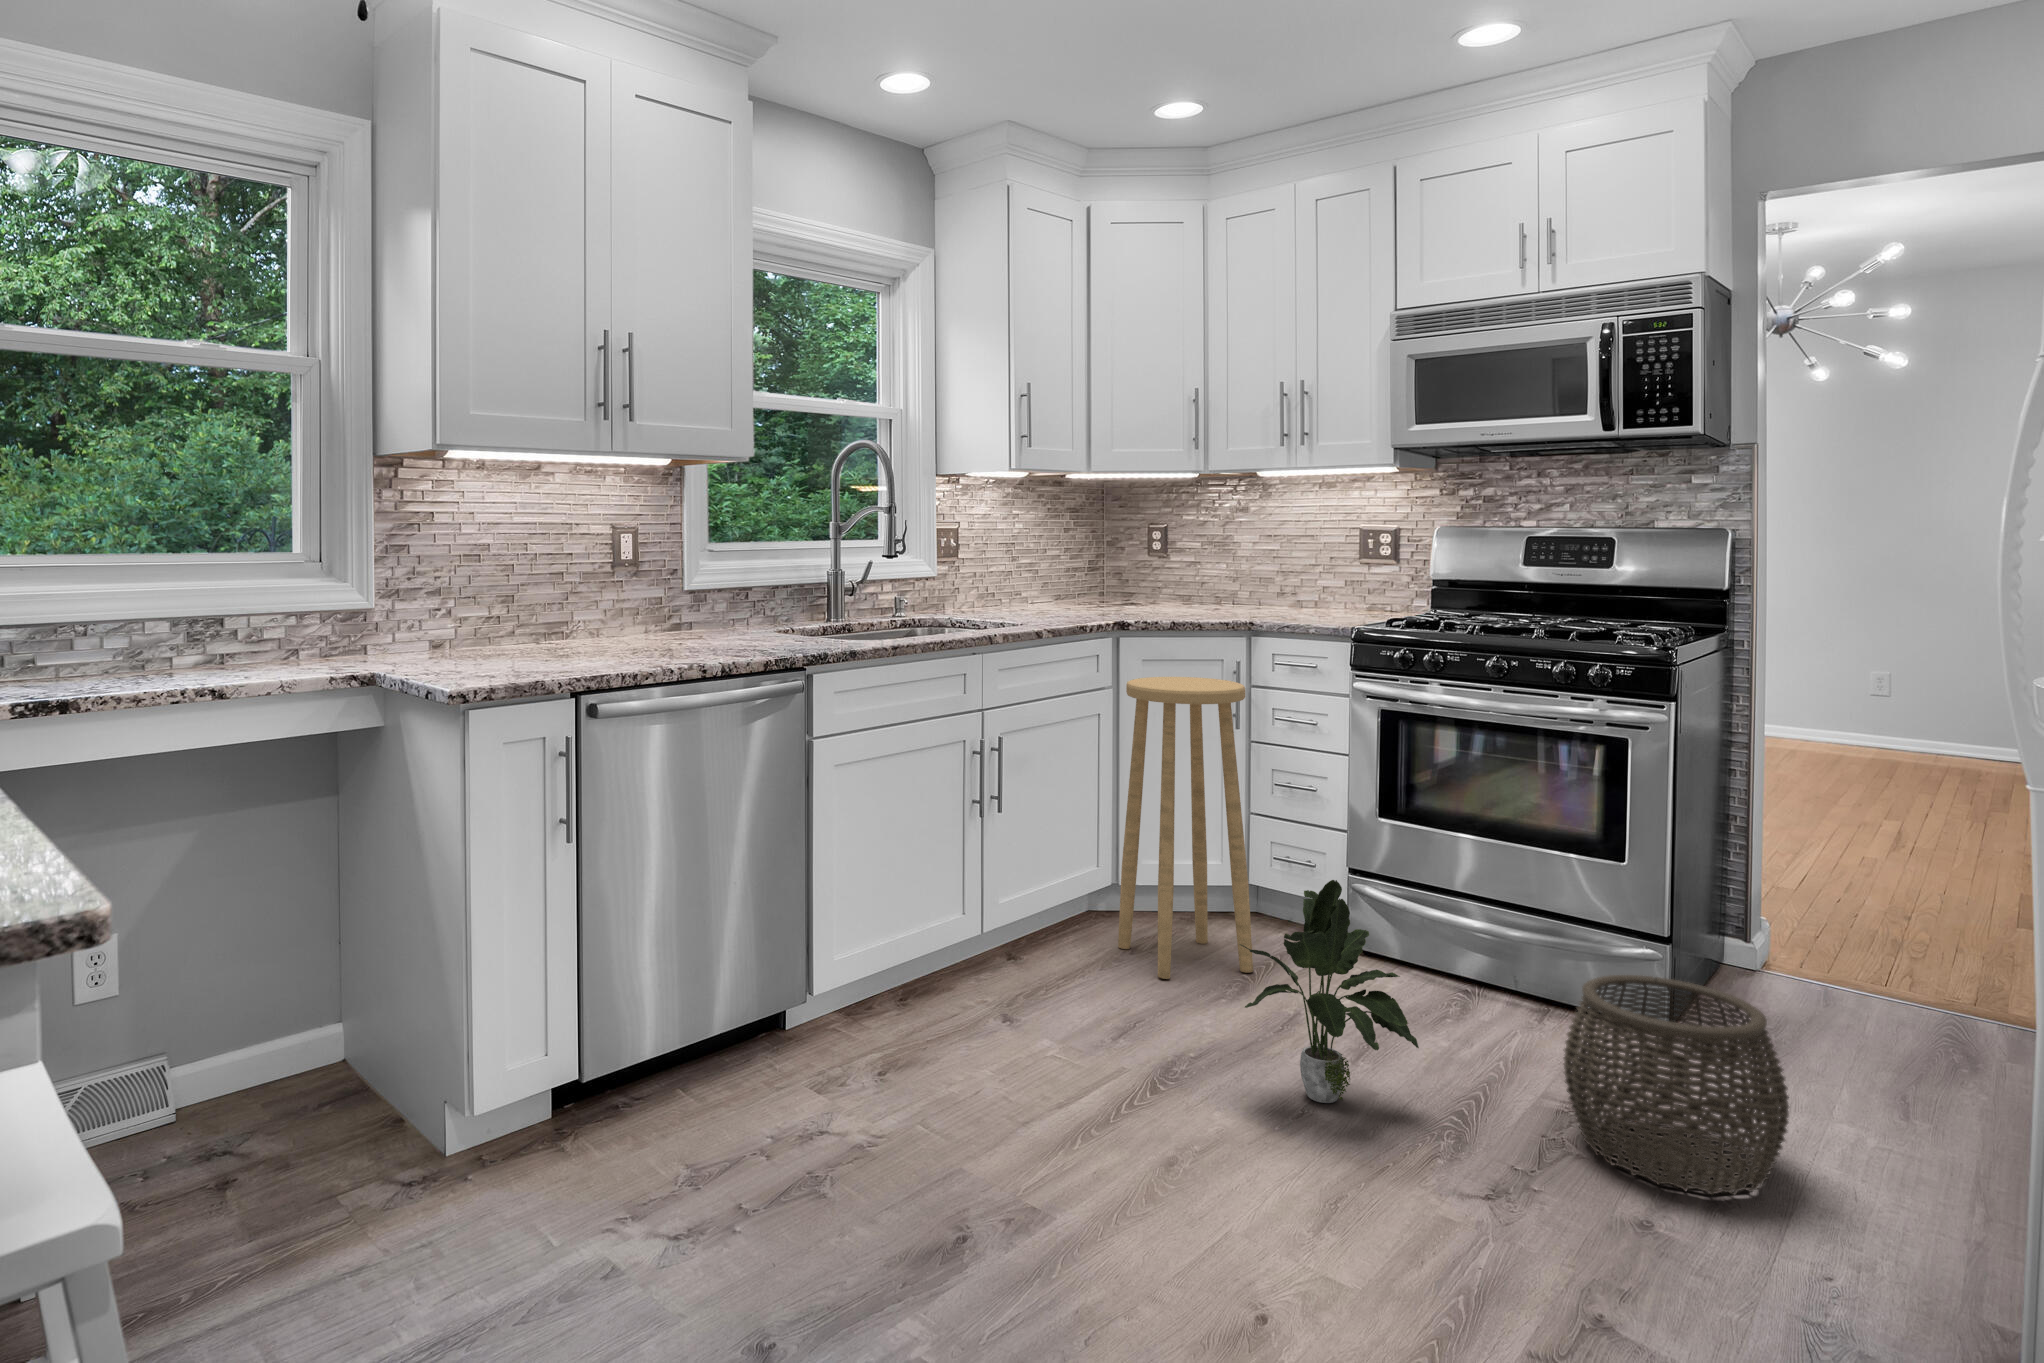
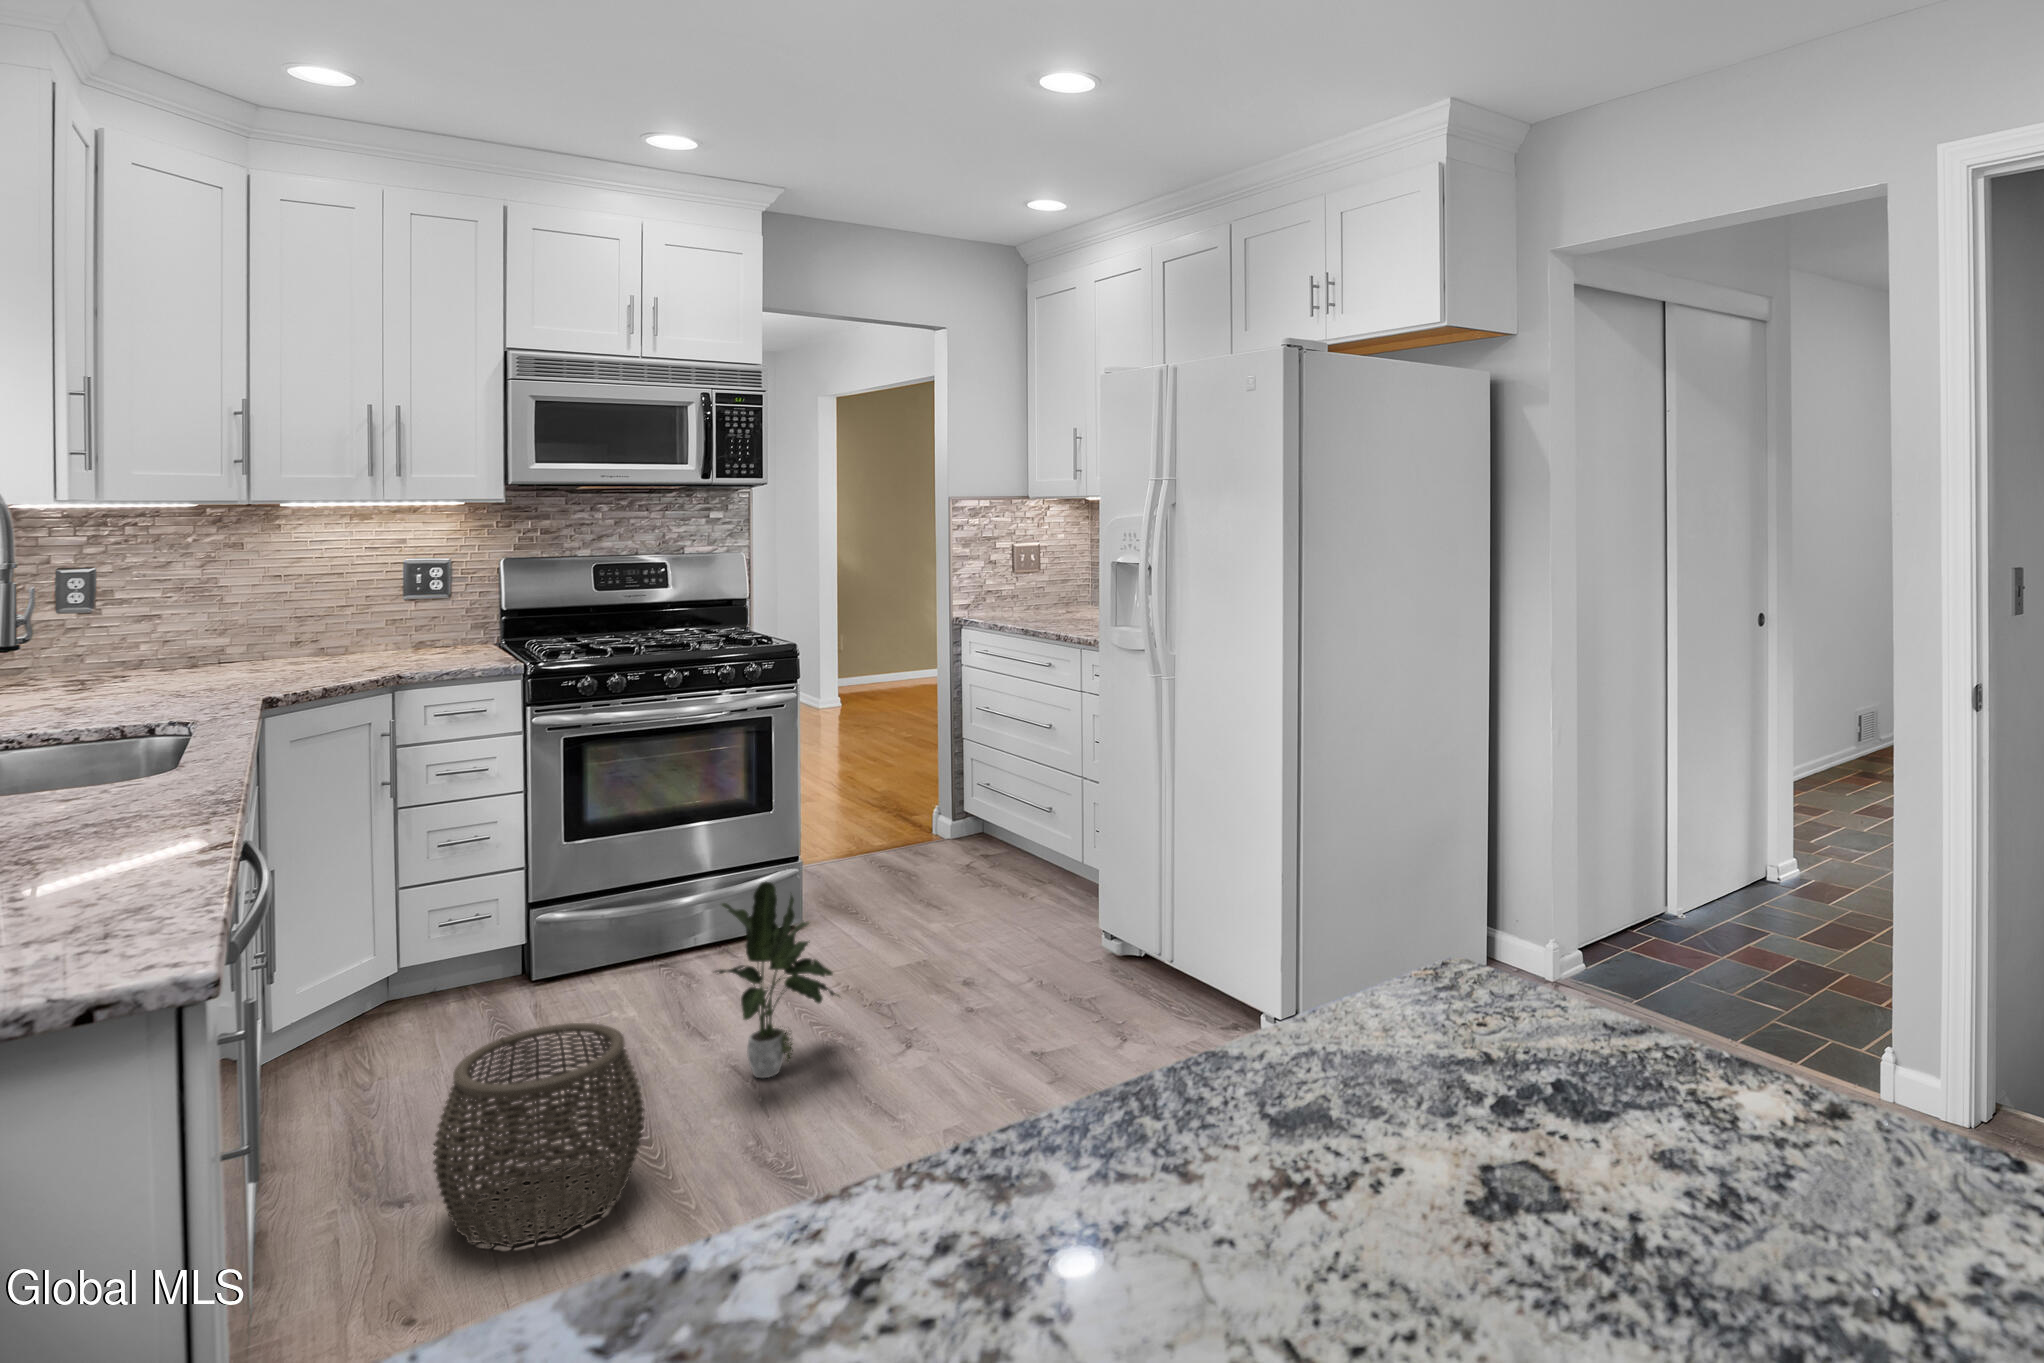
stool: present [1118,677,1253,979] -> none [344,741,520,1095]
woven basket: present [1564,975,1789,1196] -> present [433,1023,644,1247]

